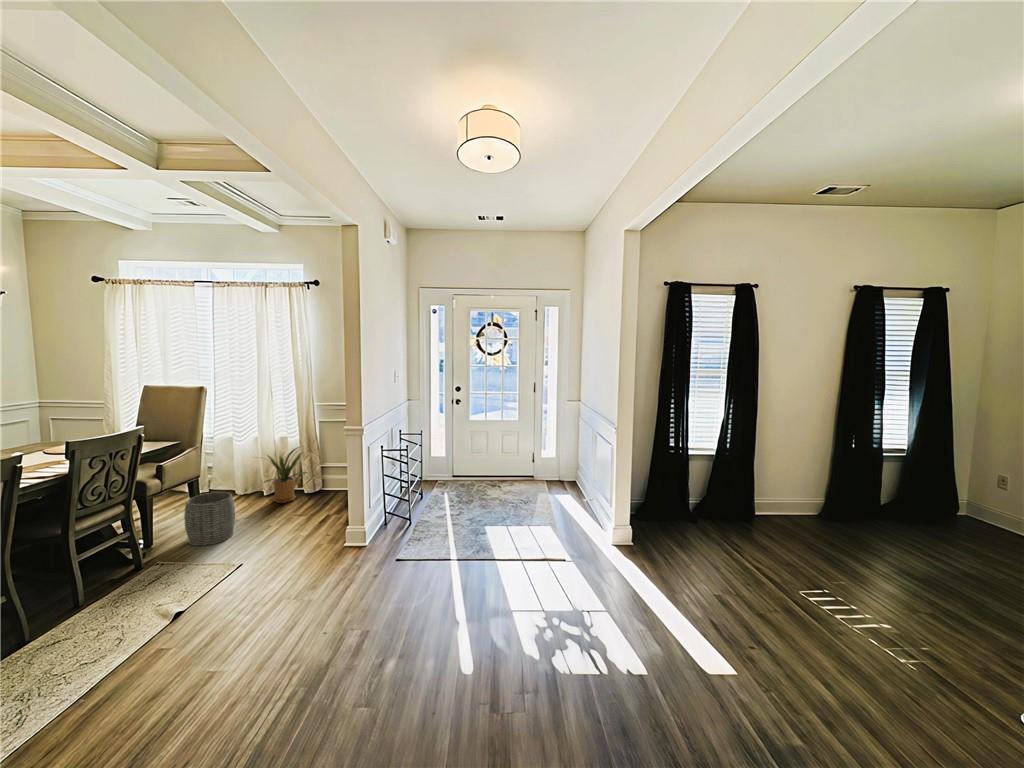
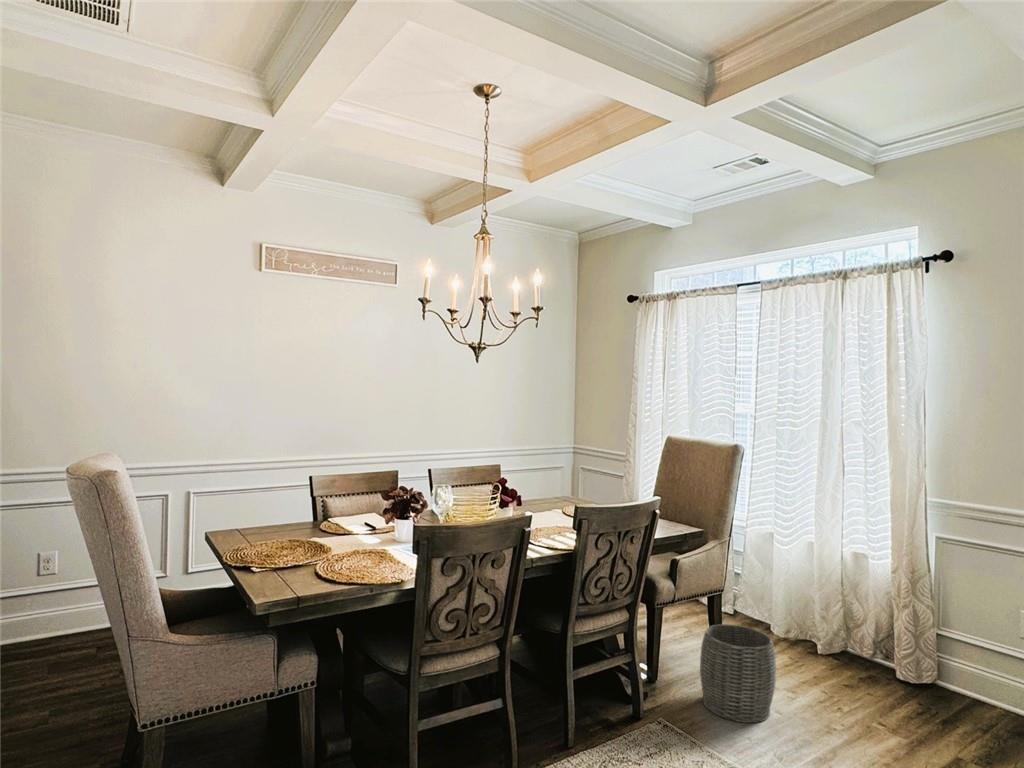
house plant: present [264,447,307,503] -> none [804,578,914,682]

